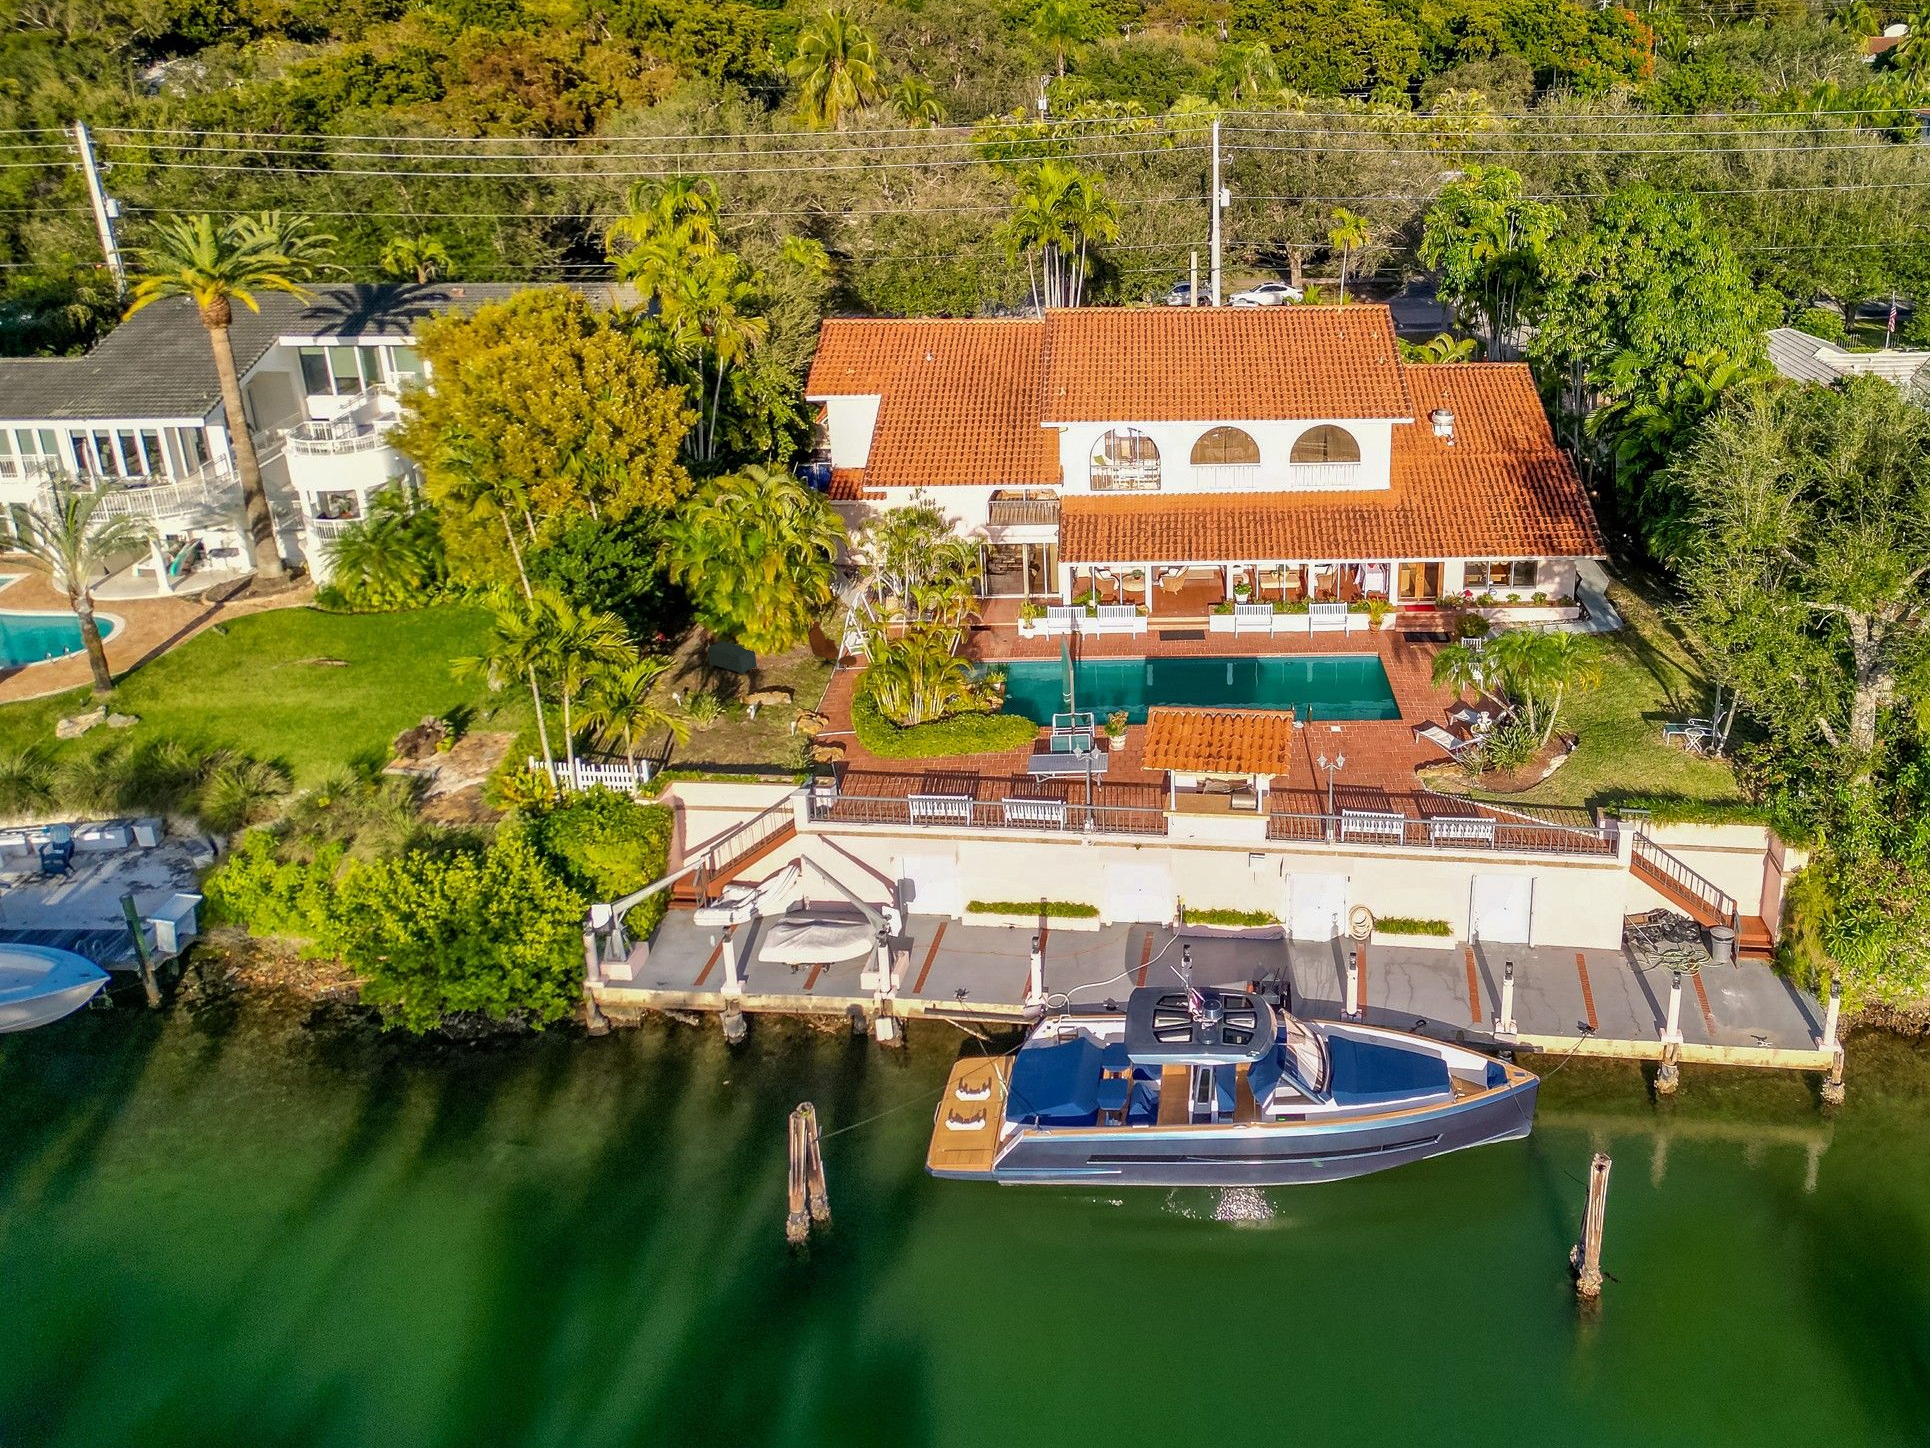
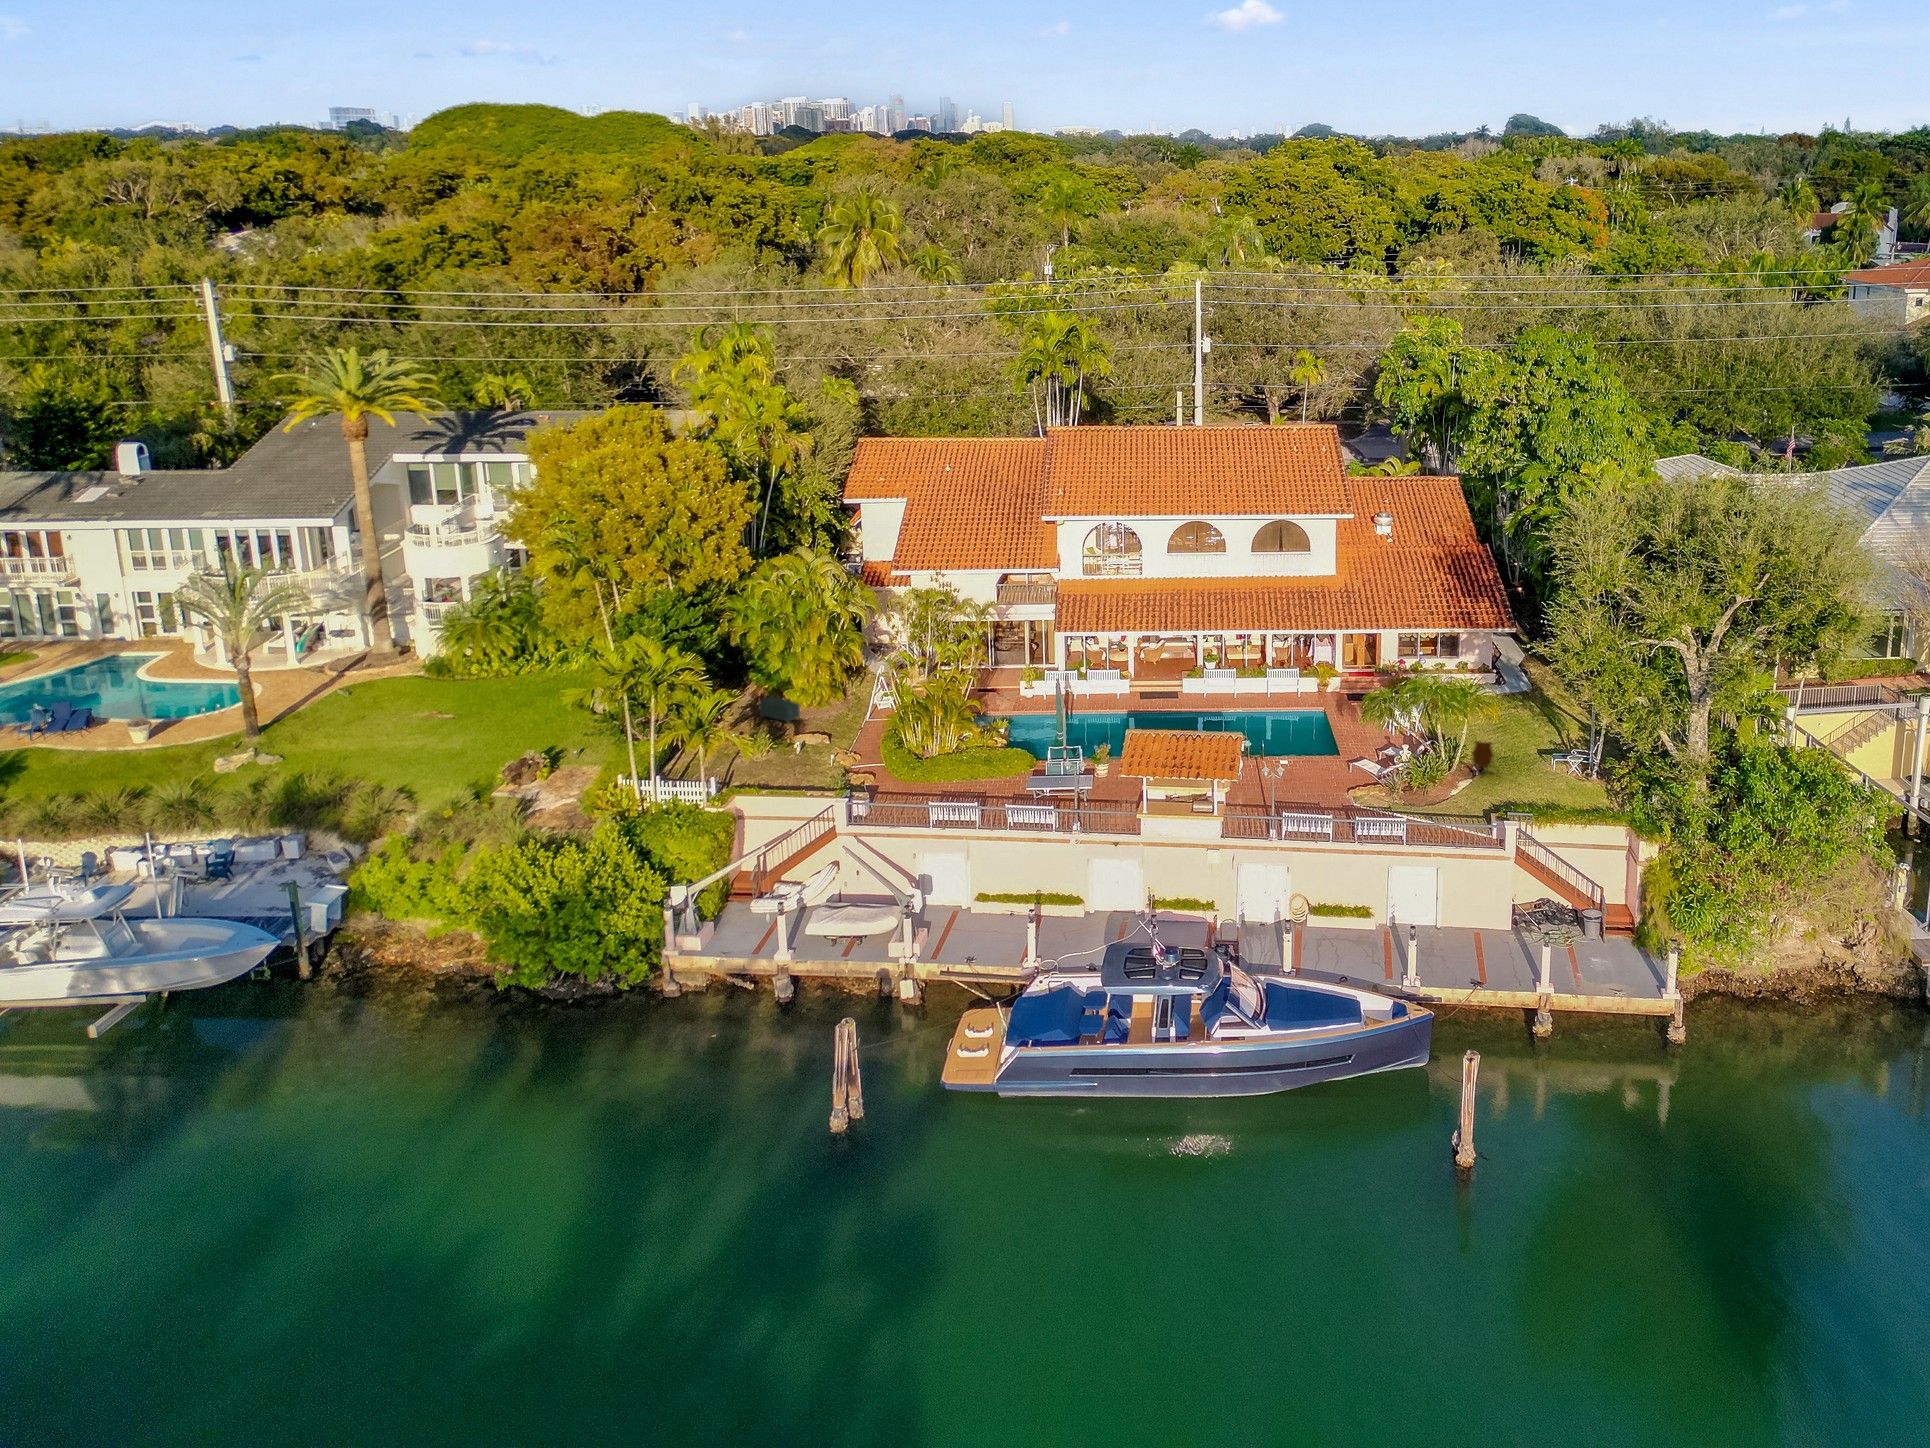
lounge chair: present [808,621,857,672] -> present [1471,741,1493,772]

